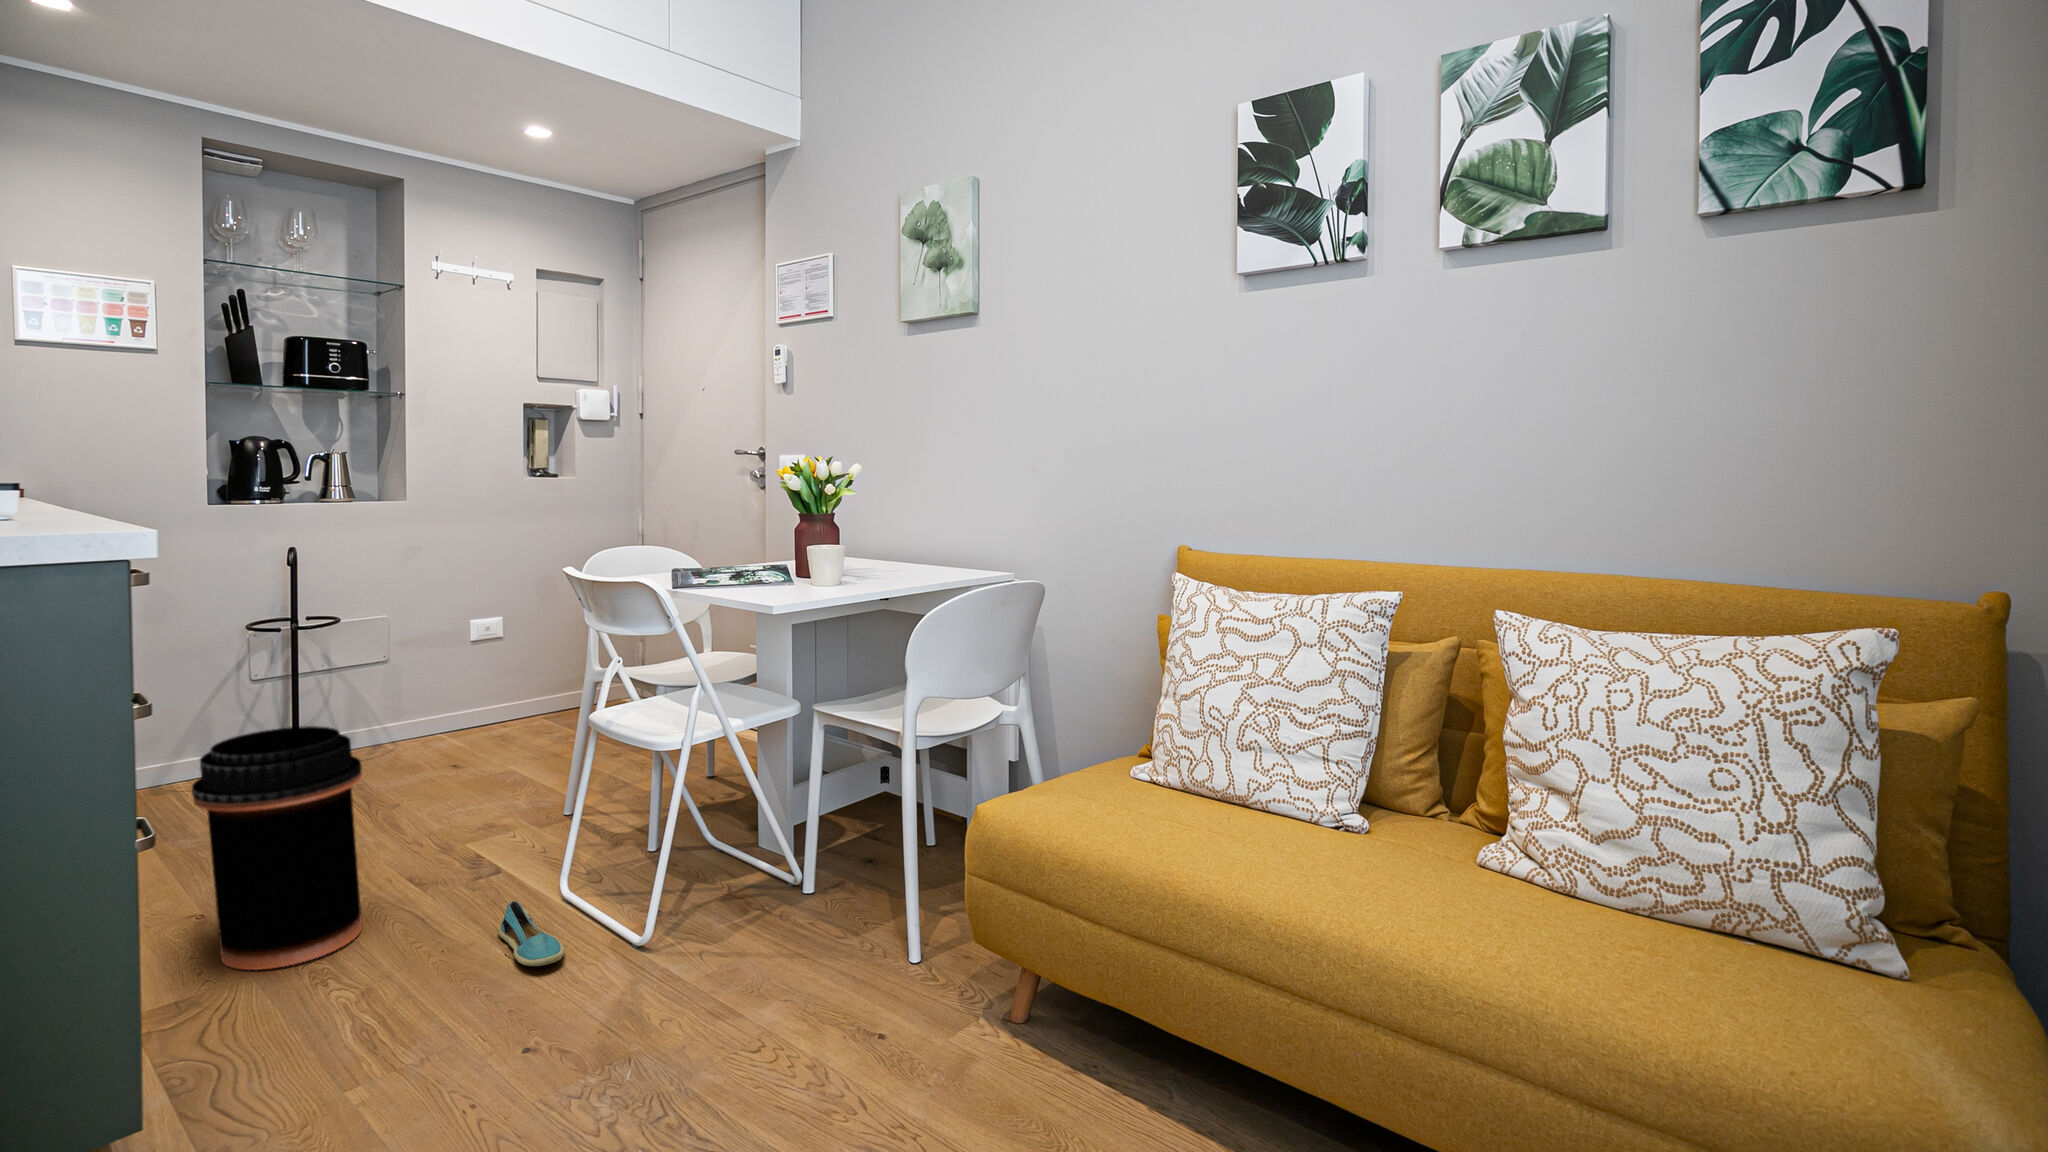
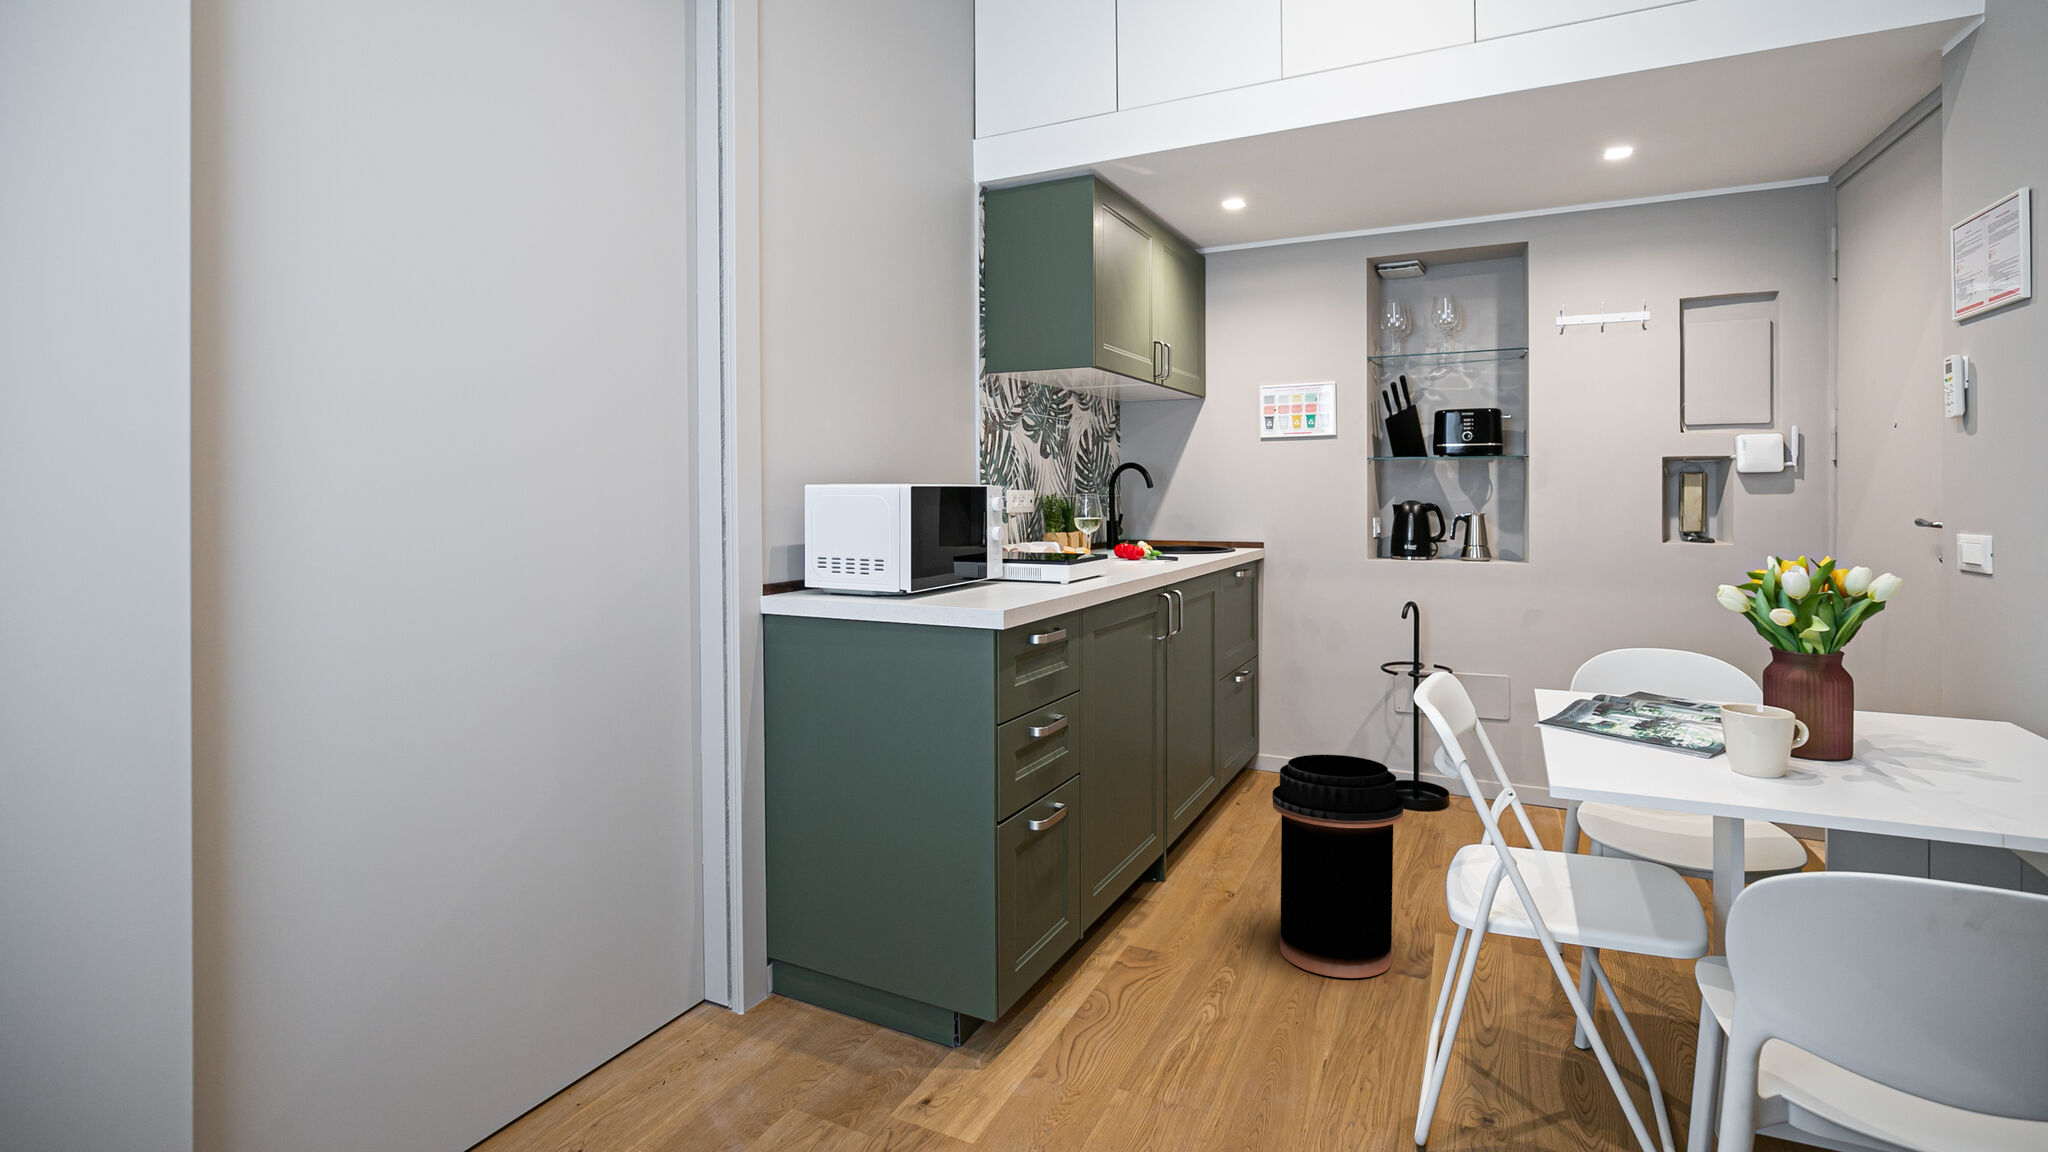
shoe: present [498,900,564,966] -> none [1505,1002,1564,1095]

